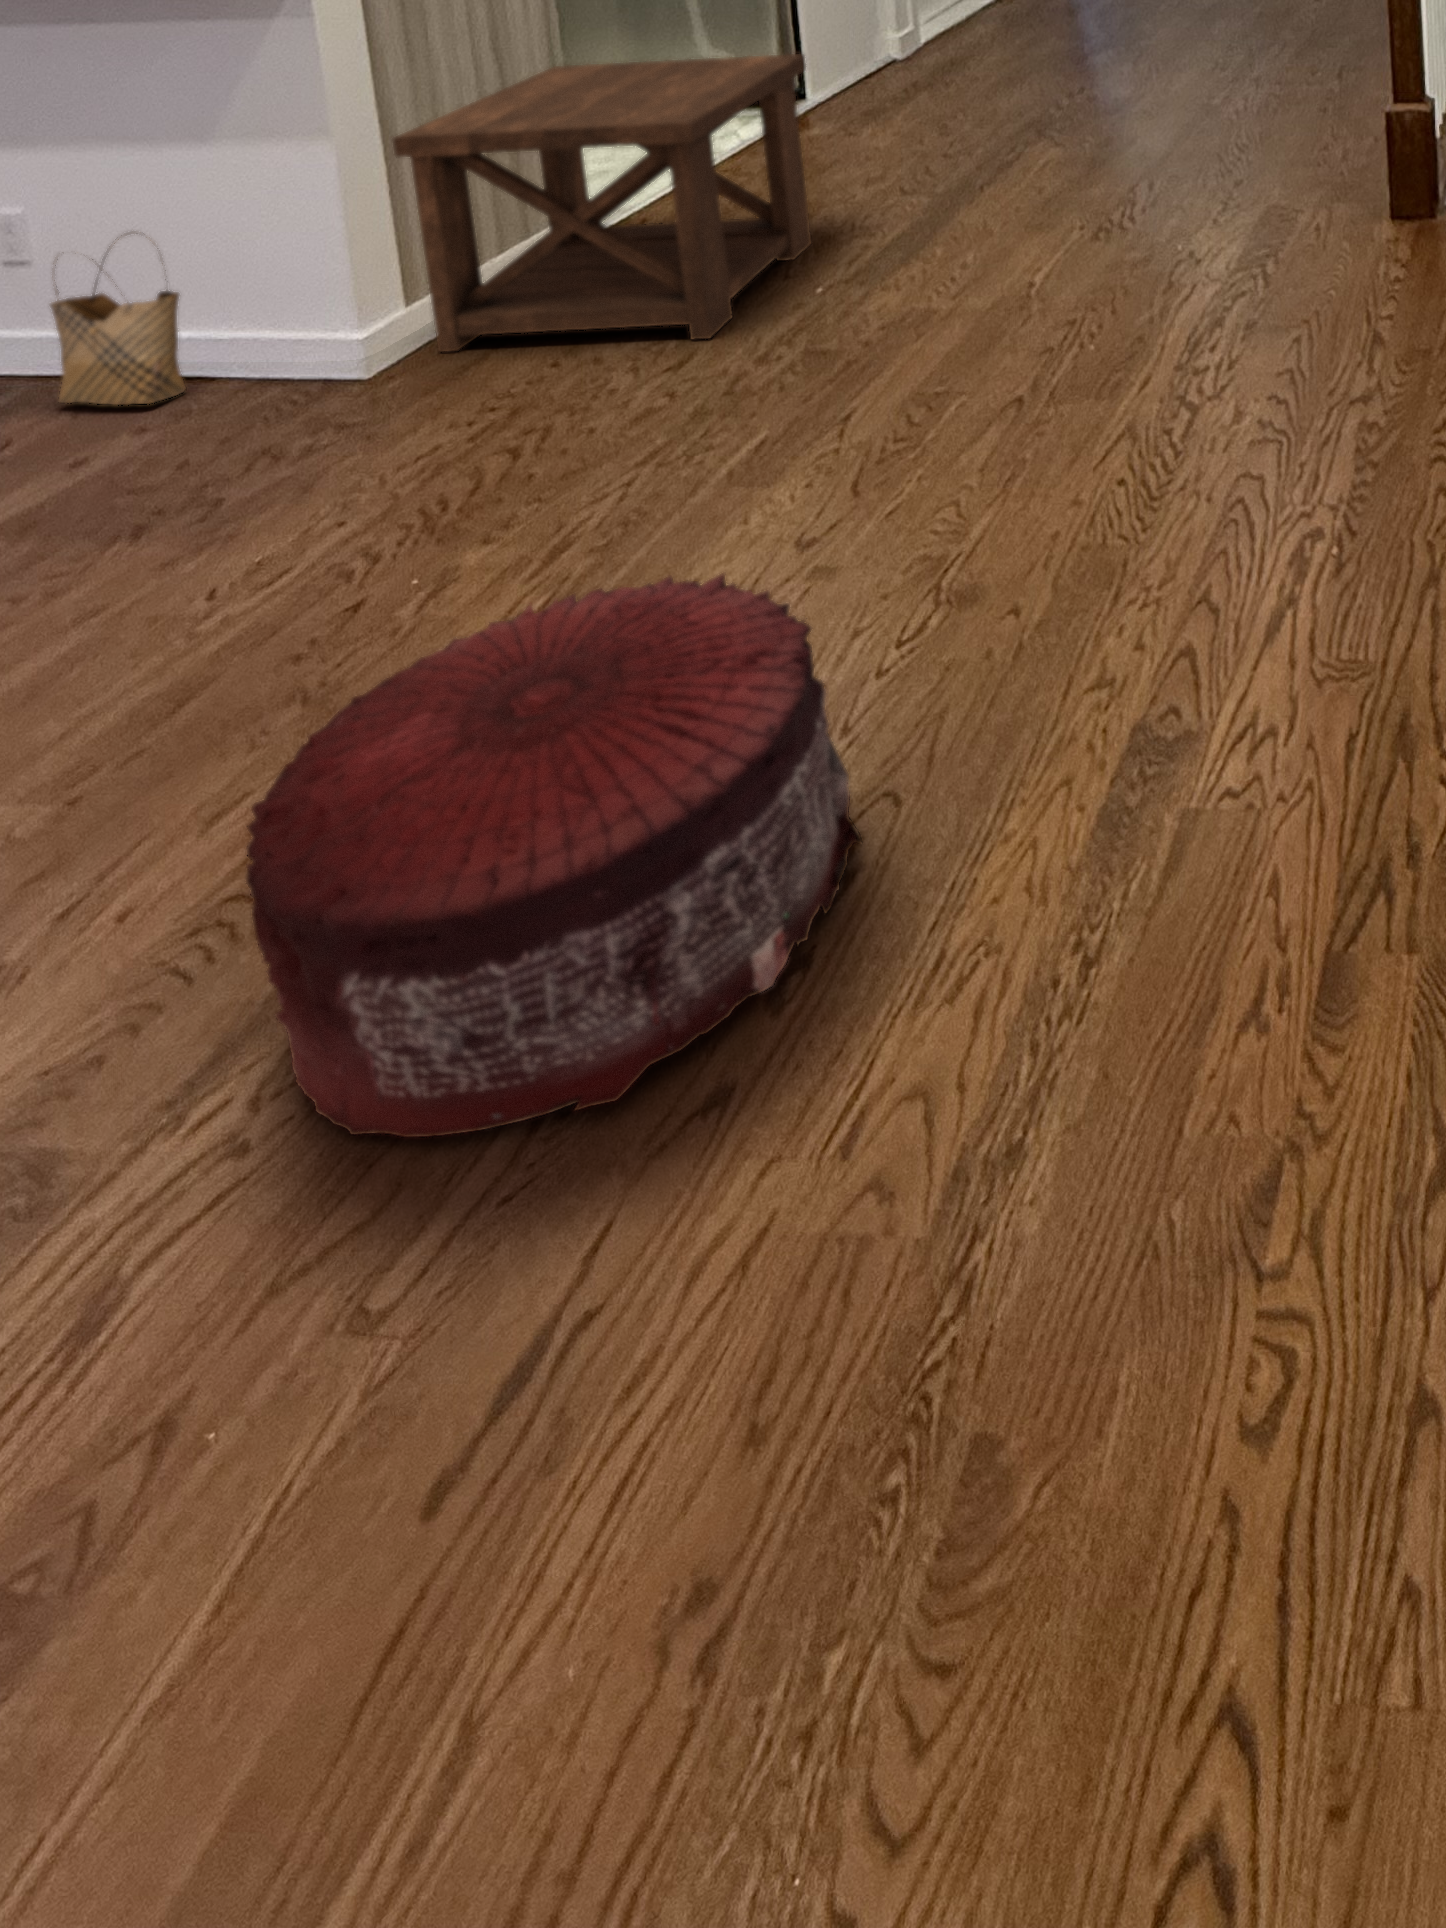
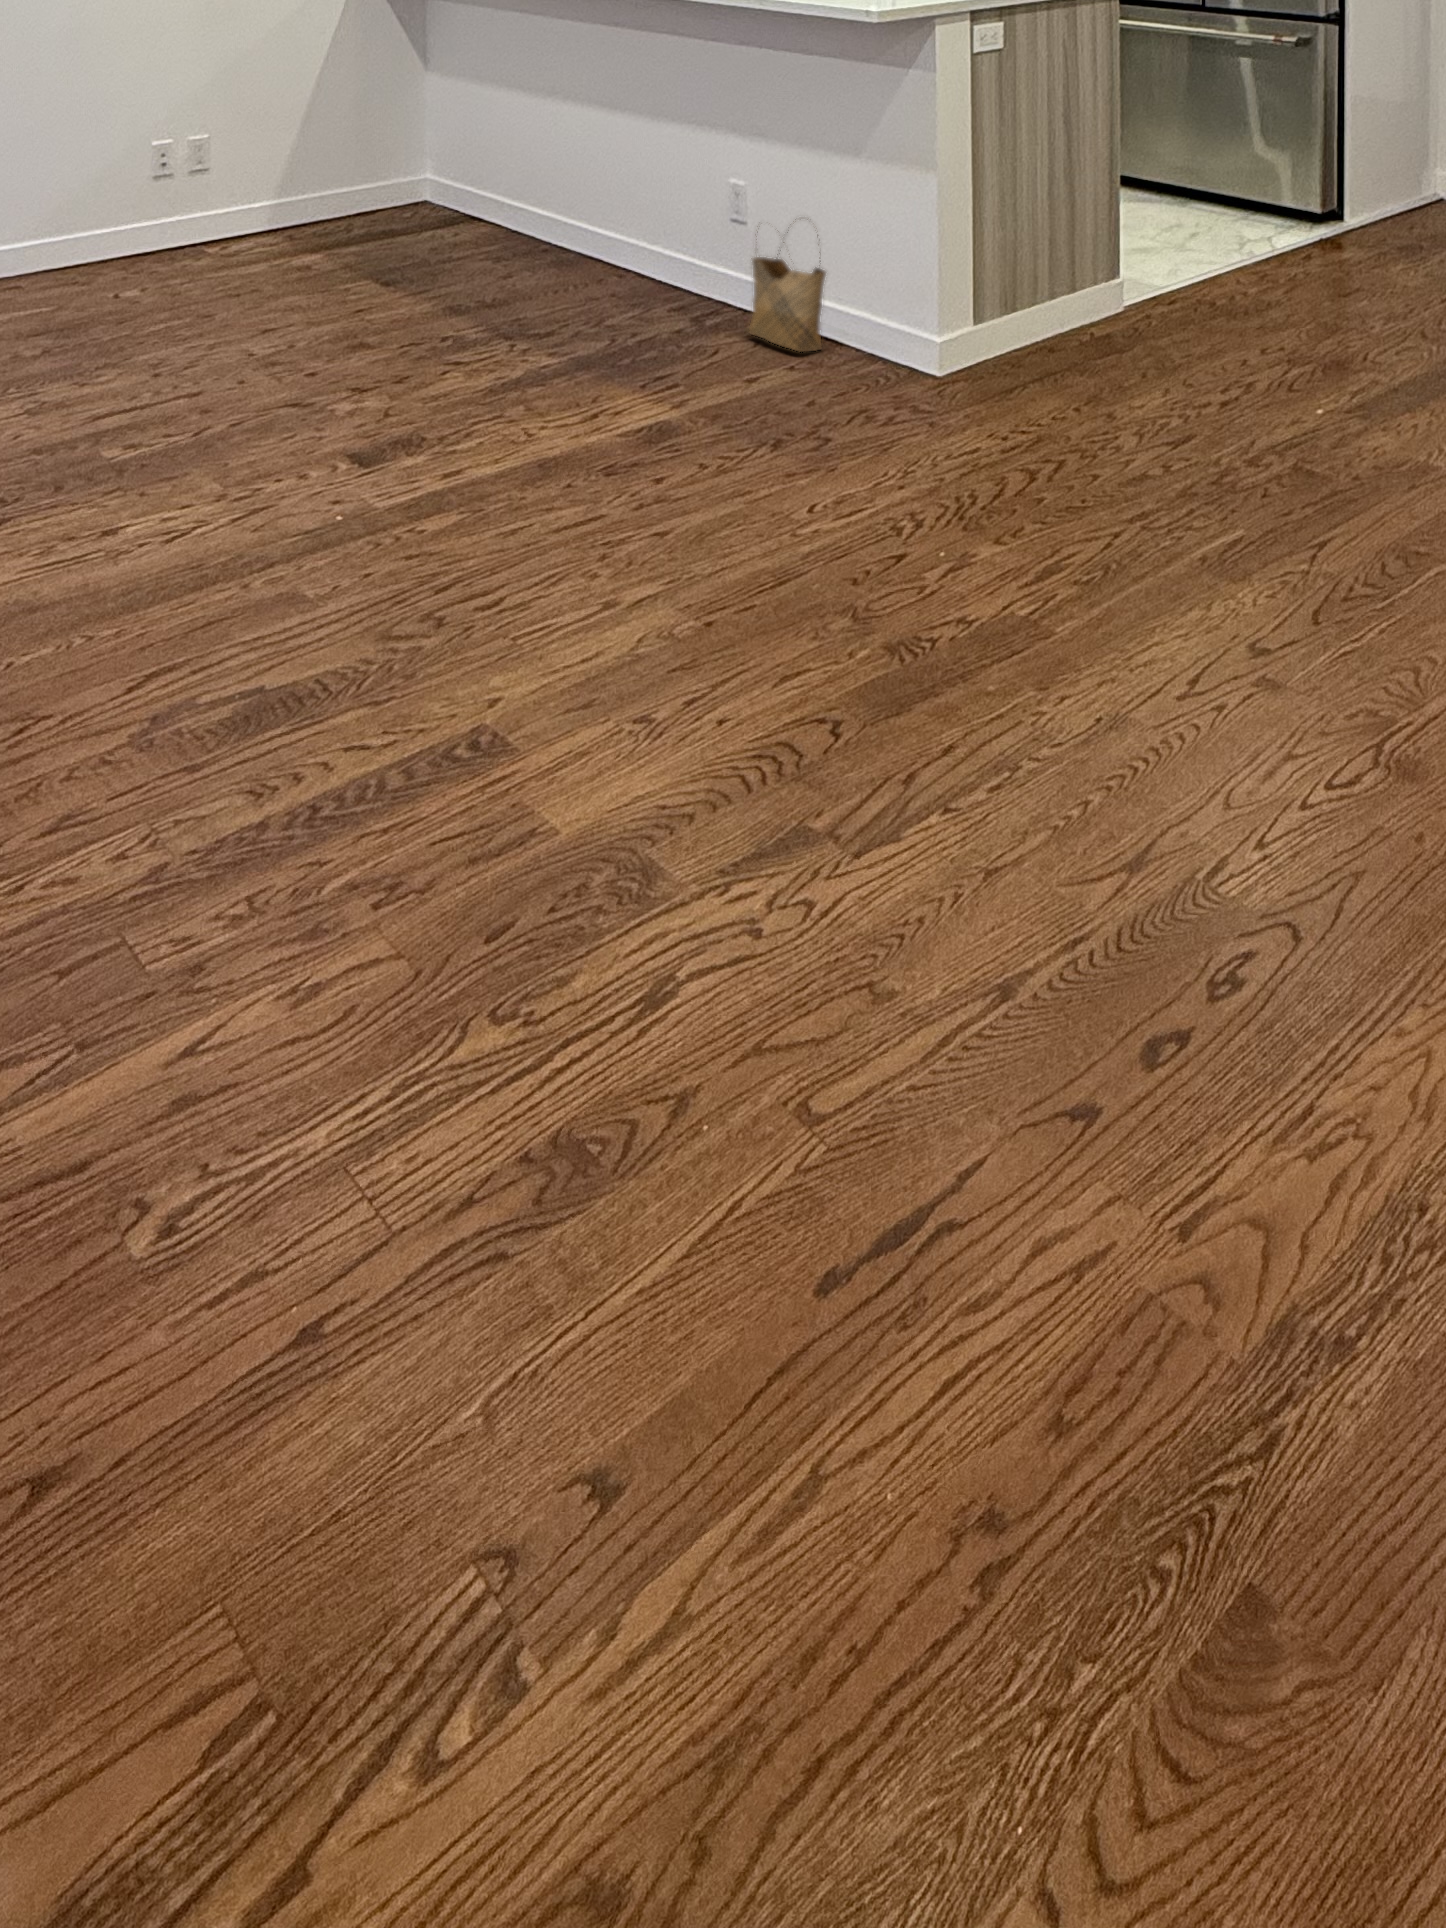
side table: present [393,54,811,352] -> none [977,146,1332,429]
pouf: present [246,574,862,1137] -> none [787,600,1253,1058]

